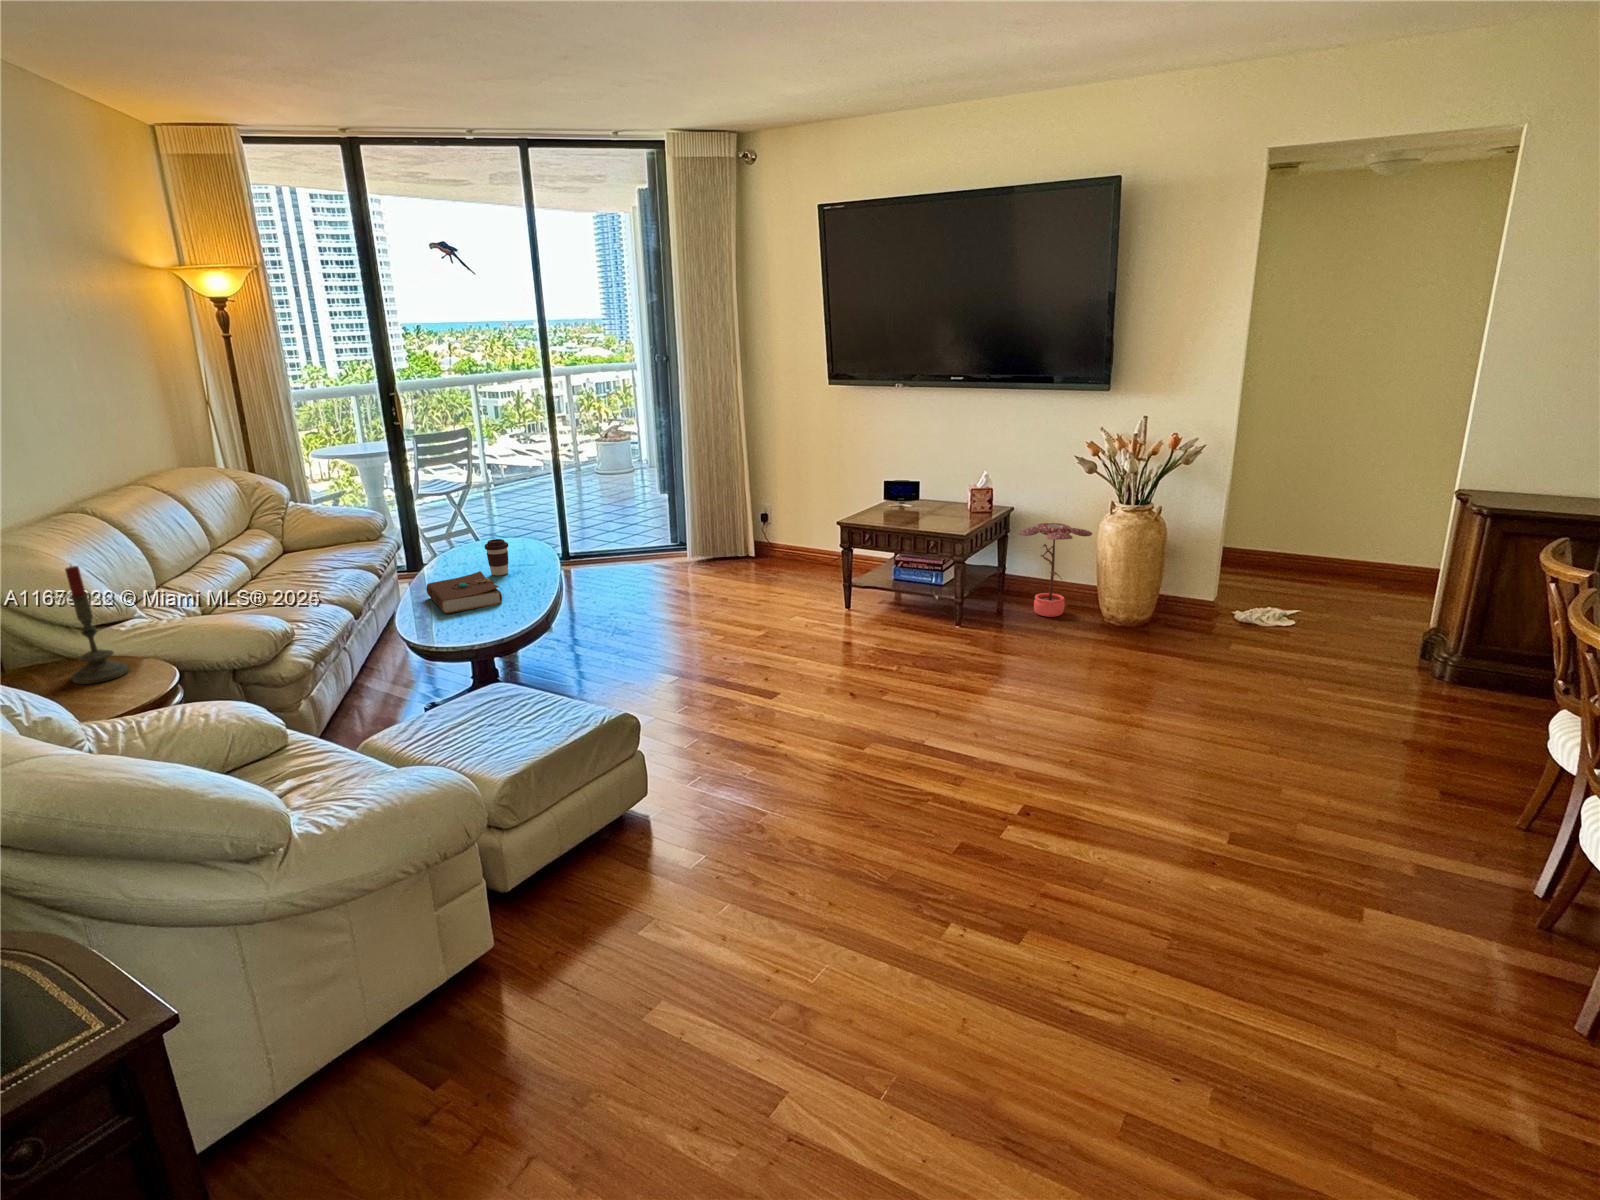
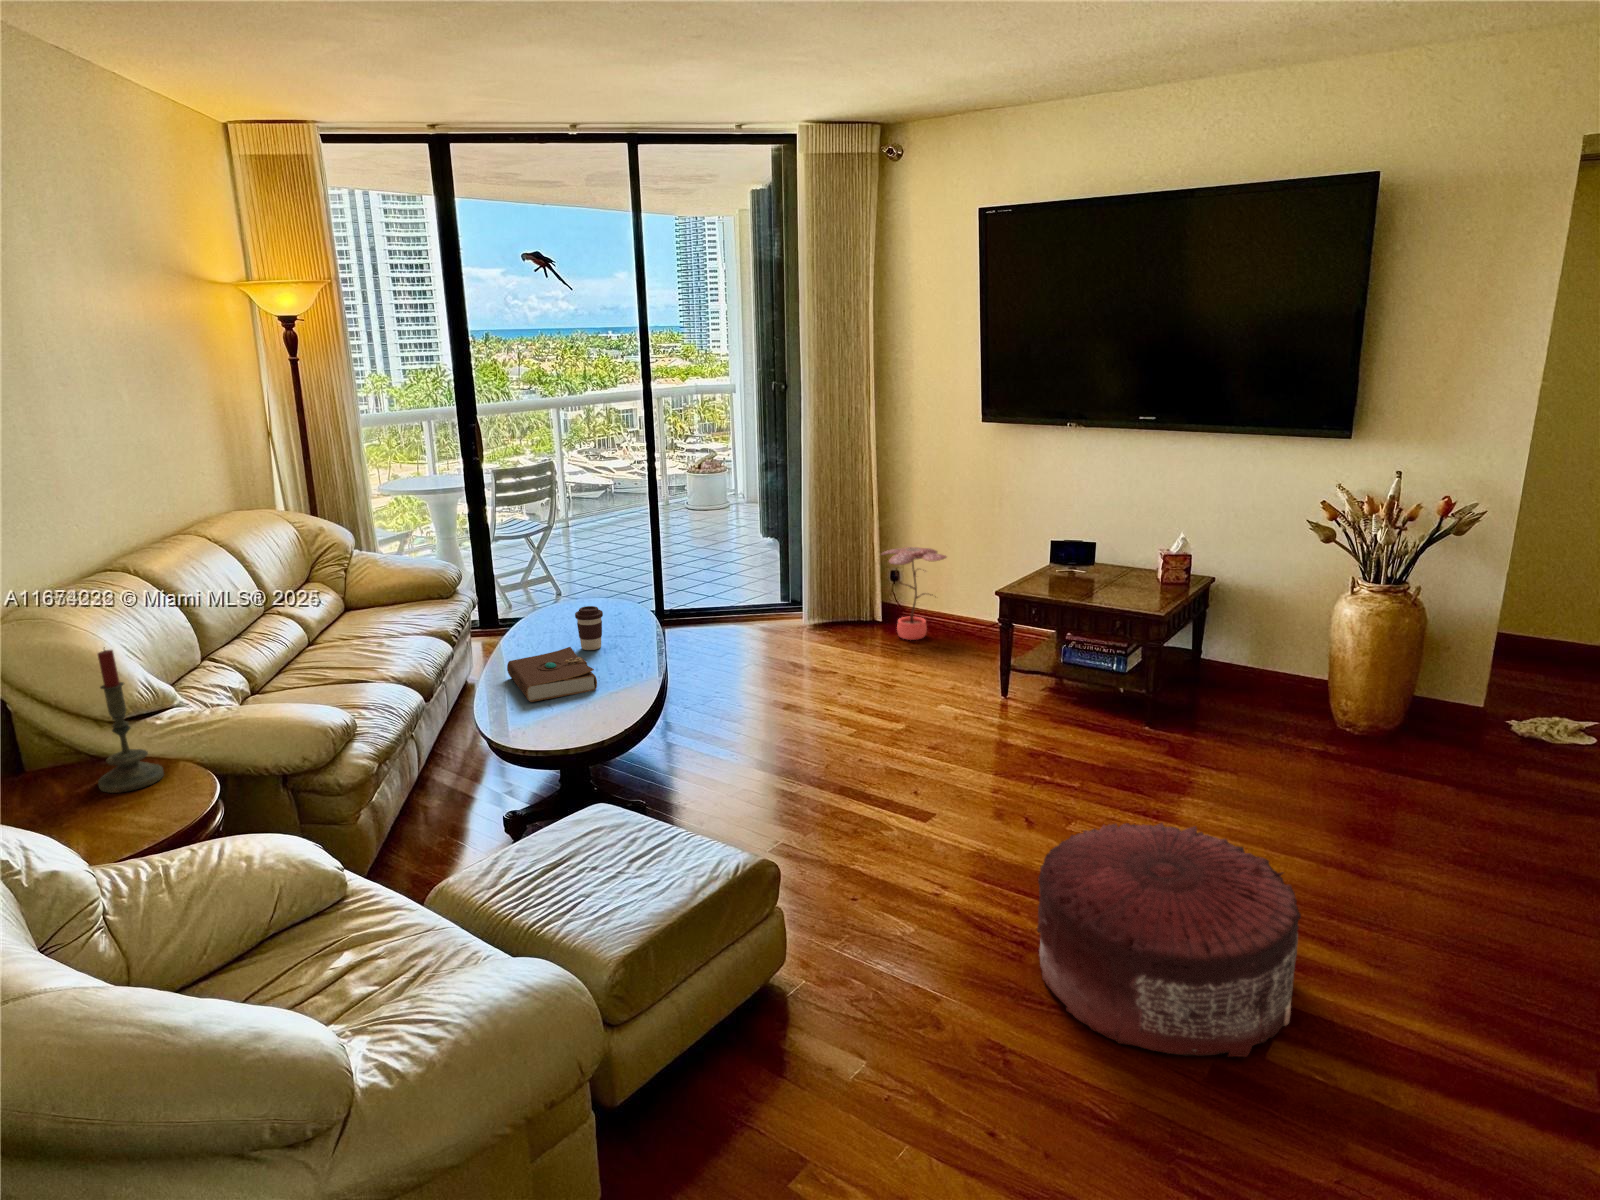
potted plant: present [1018,523,1092,617] -> present [881,547,946,640]
pouf: none [841,678,1030,836] -> present [1037,823,1301,1057]

